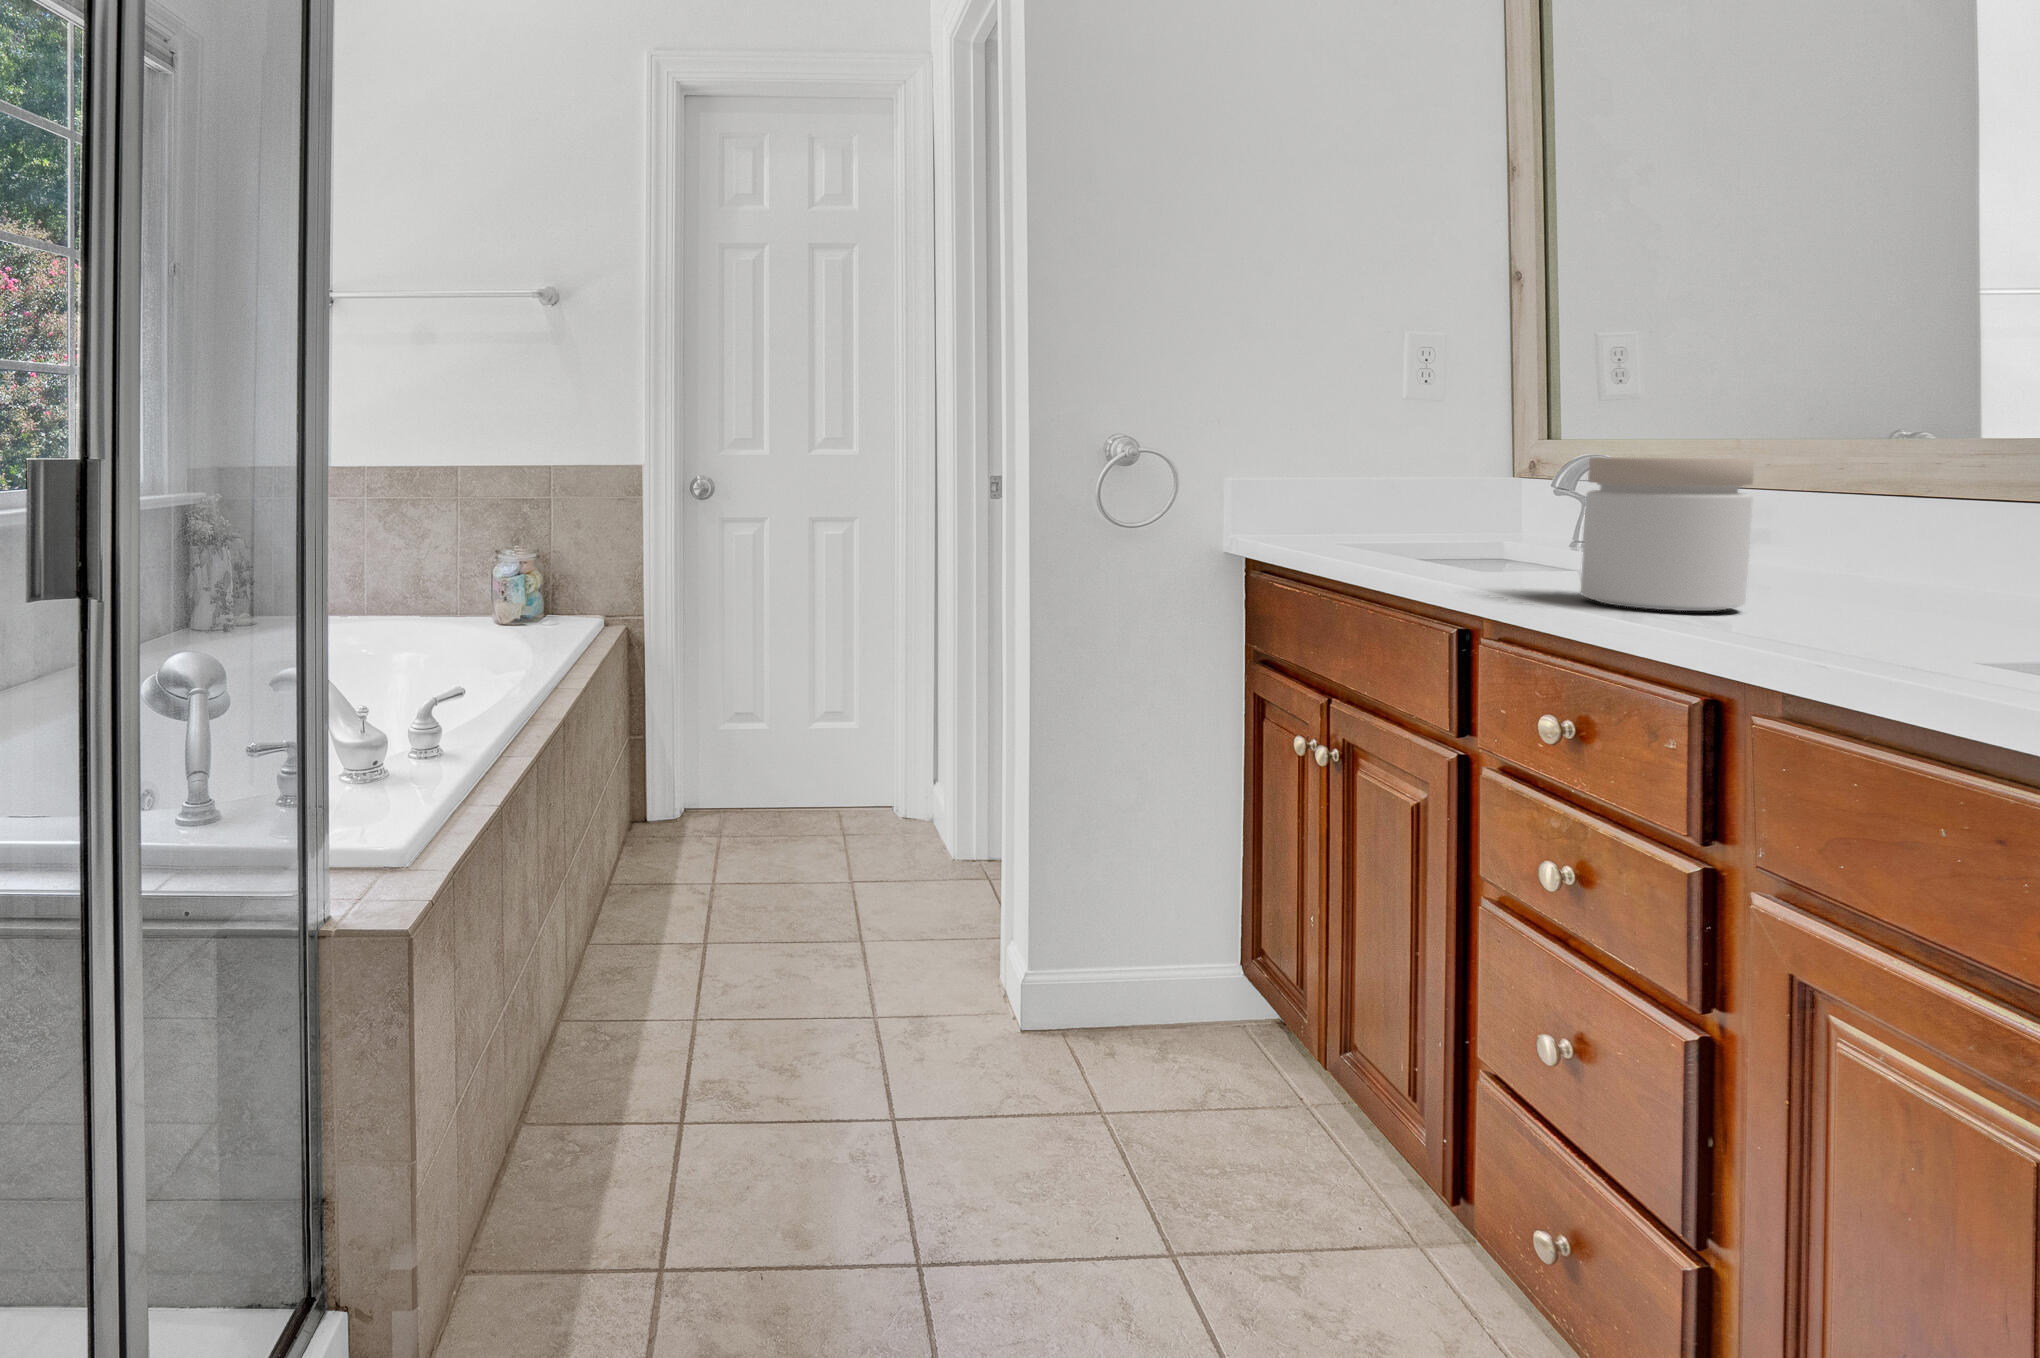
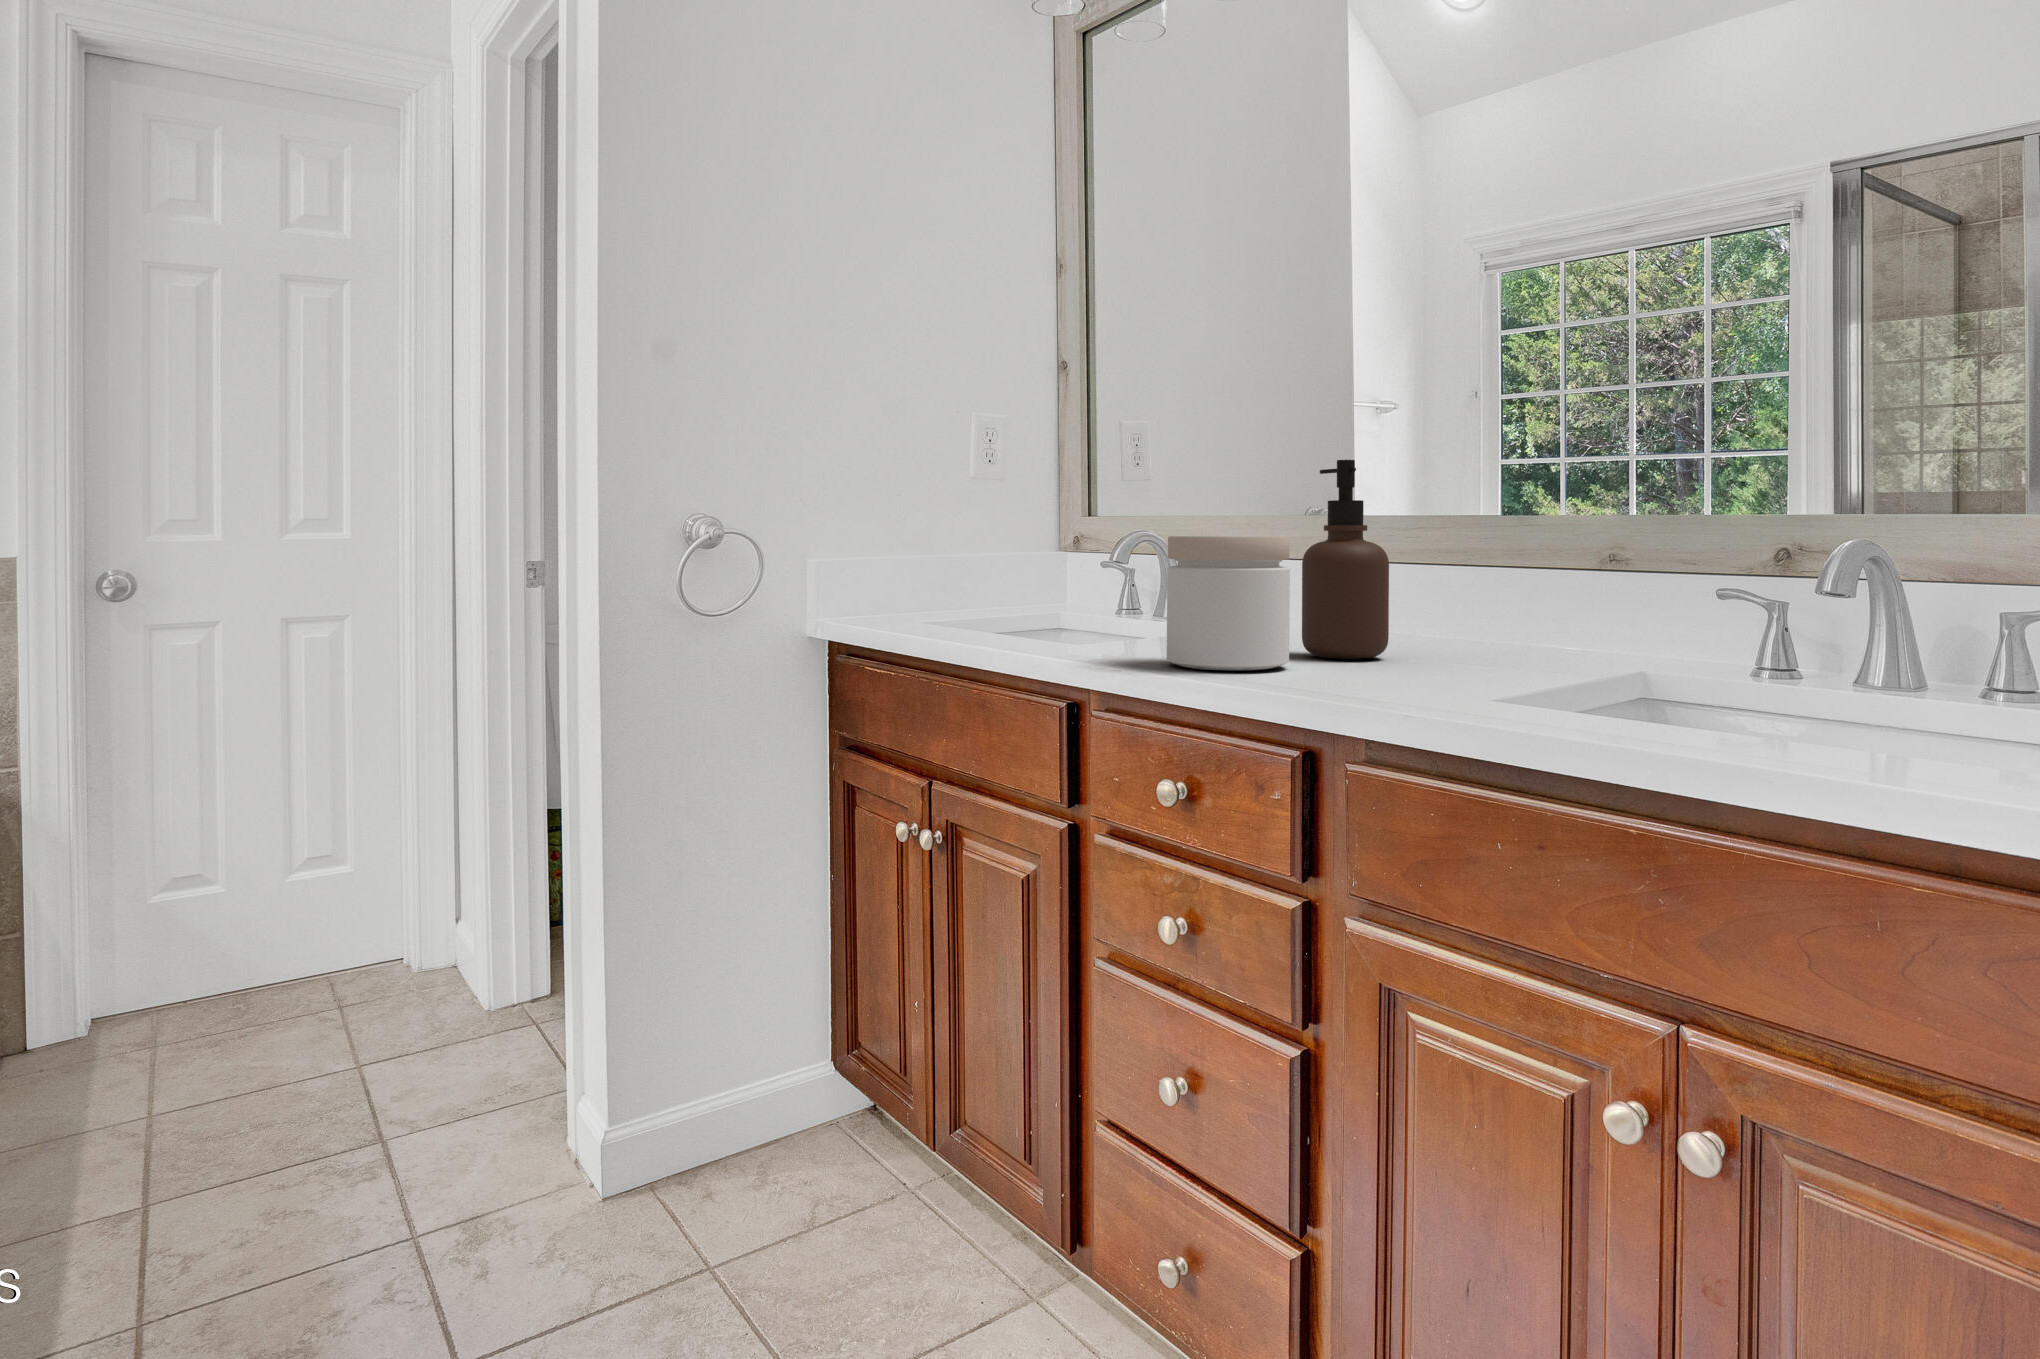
soap dispenser: none [1785,363,1924,608] -> present [1302,460,1389,659]

